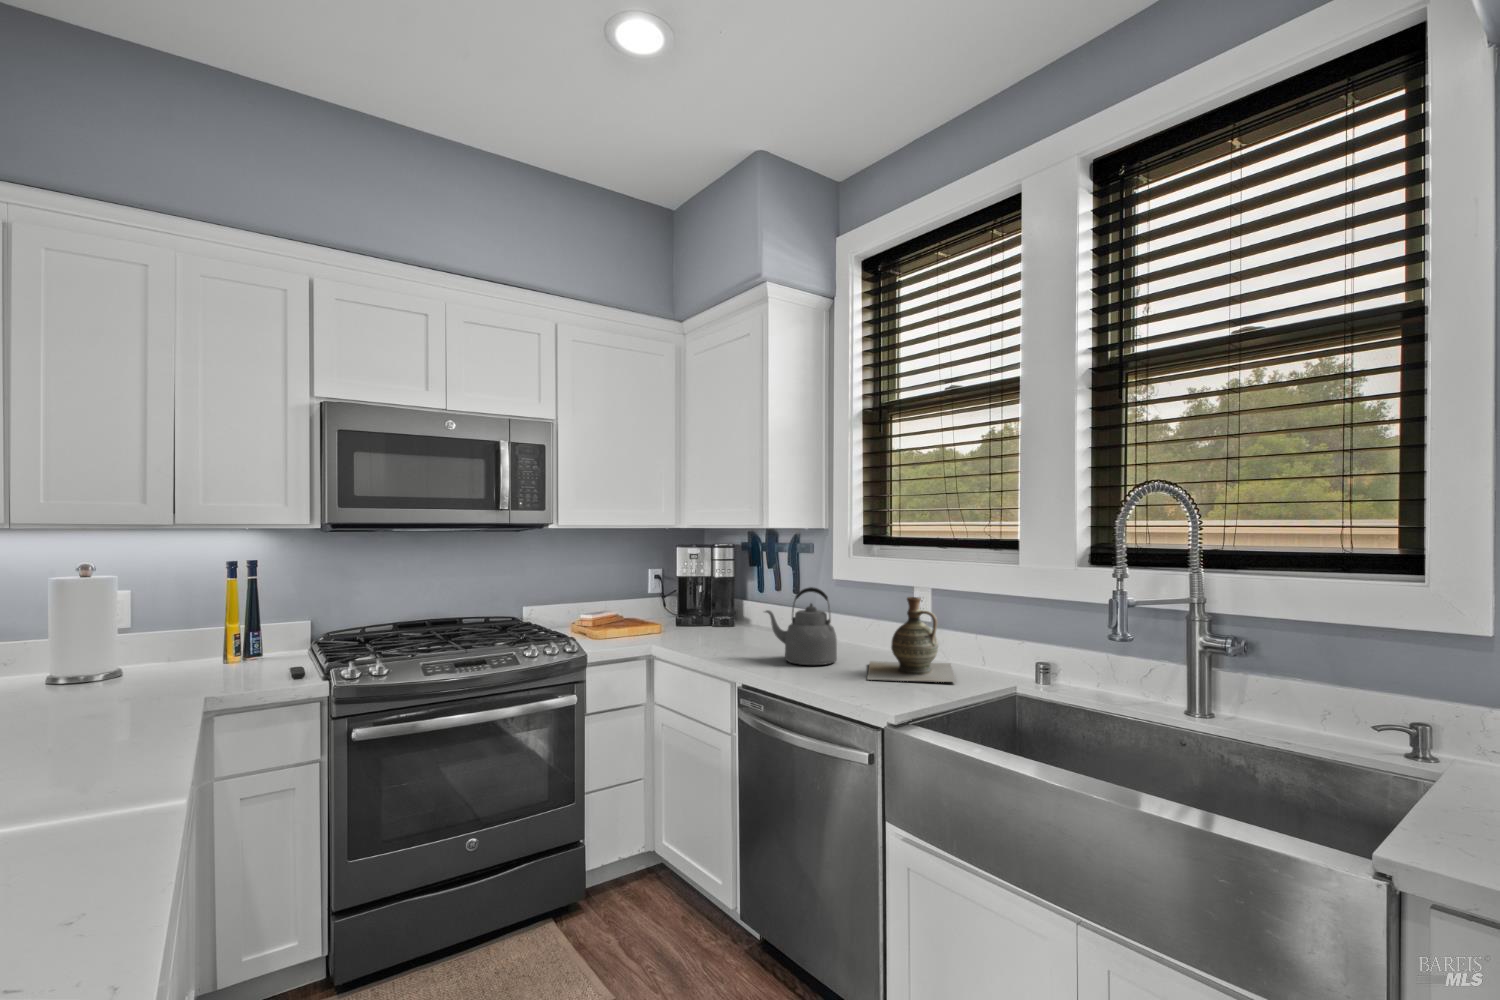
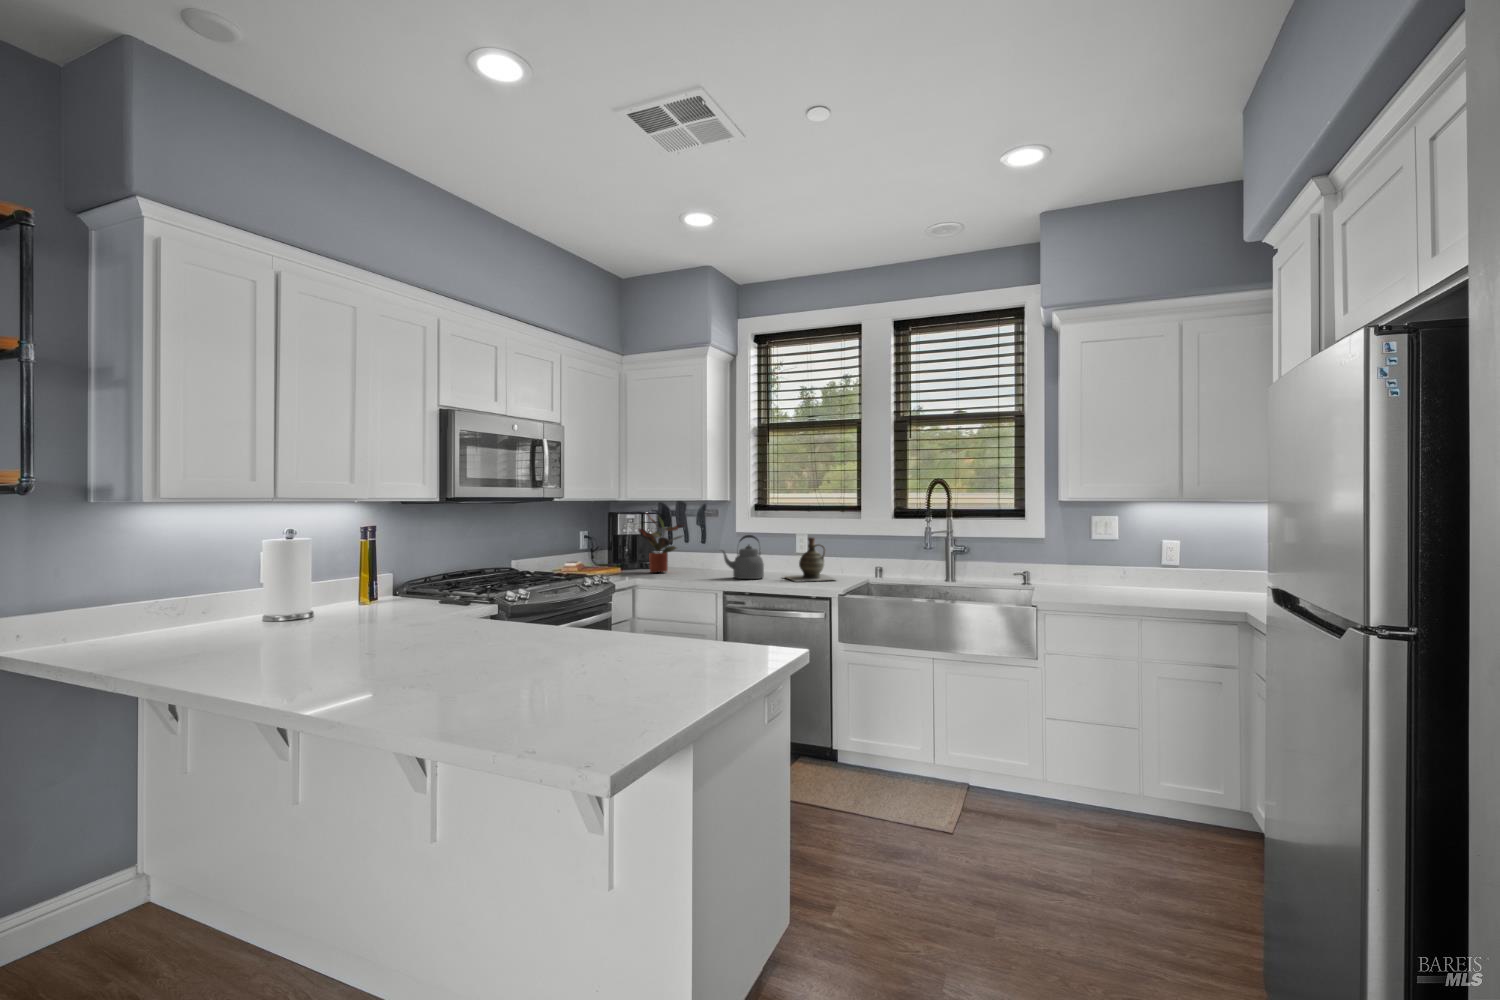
potted plant: none [677,546,749,637] -> present [639,514,682,573]

